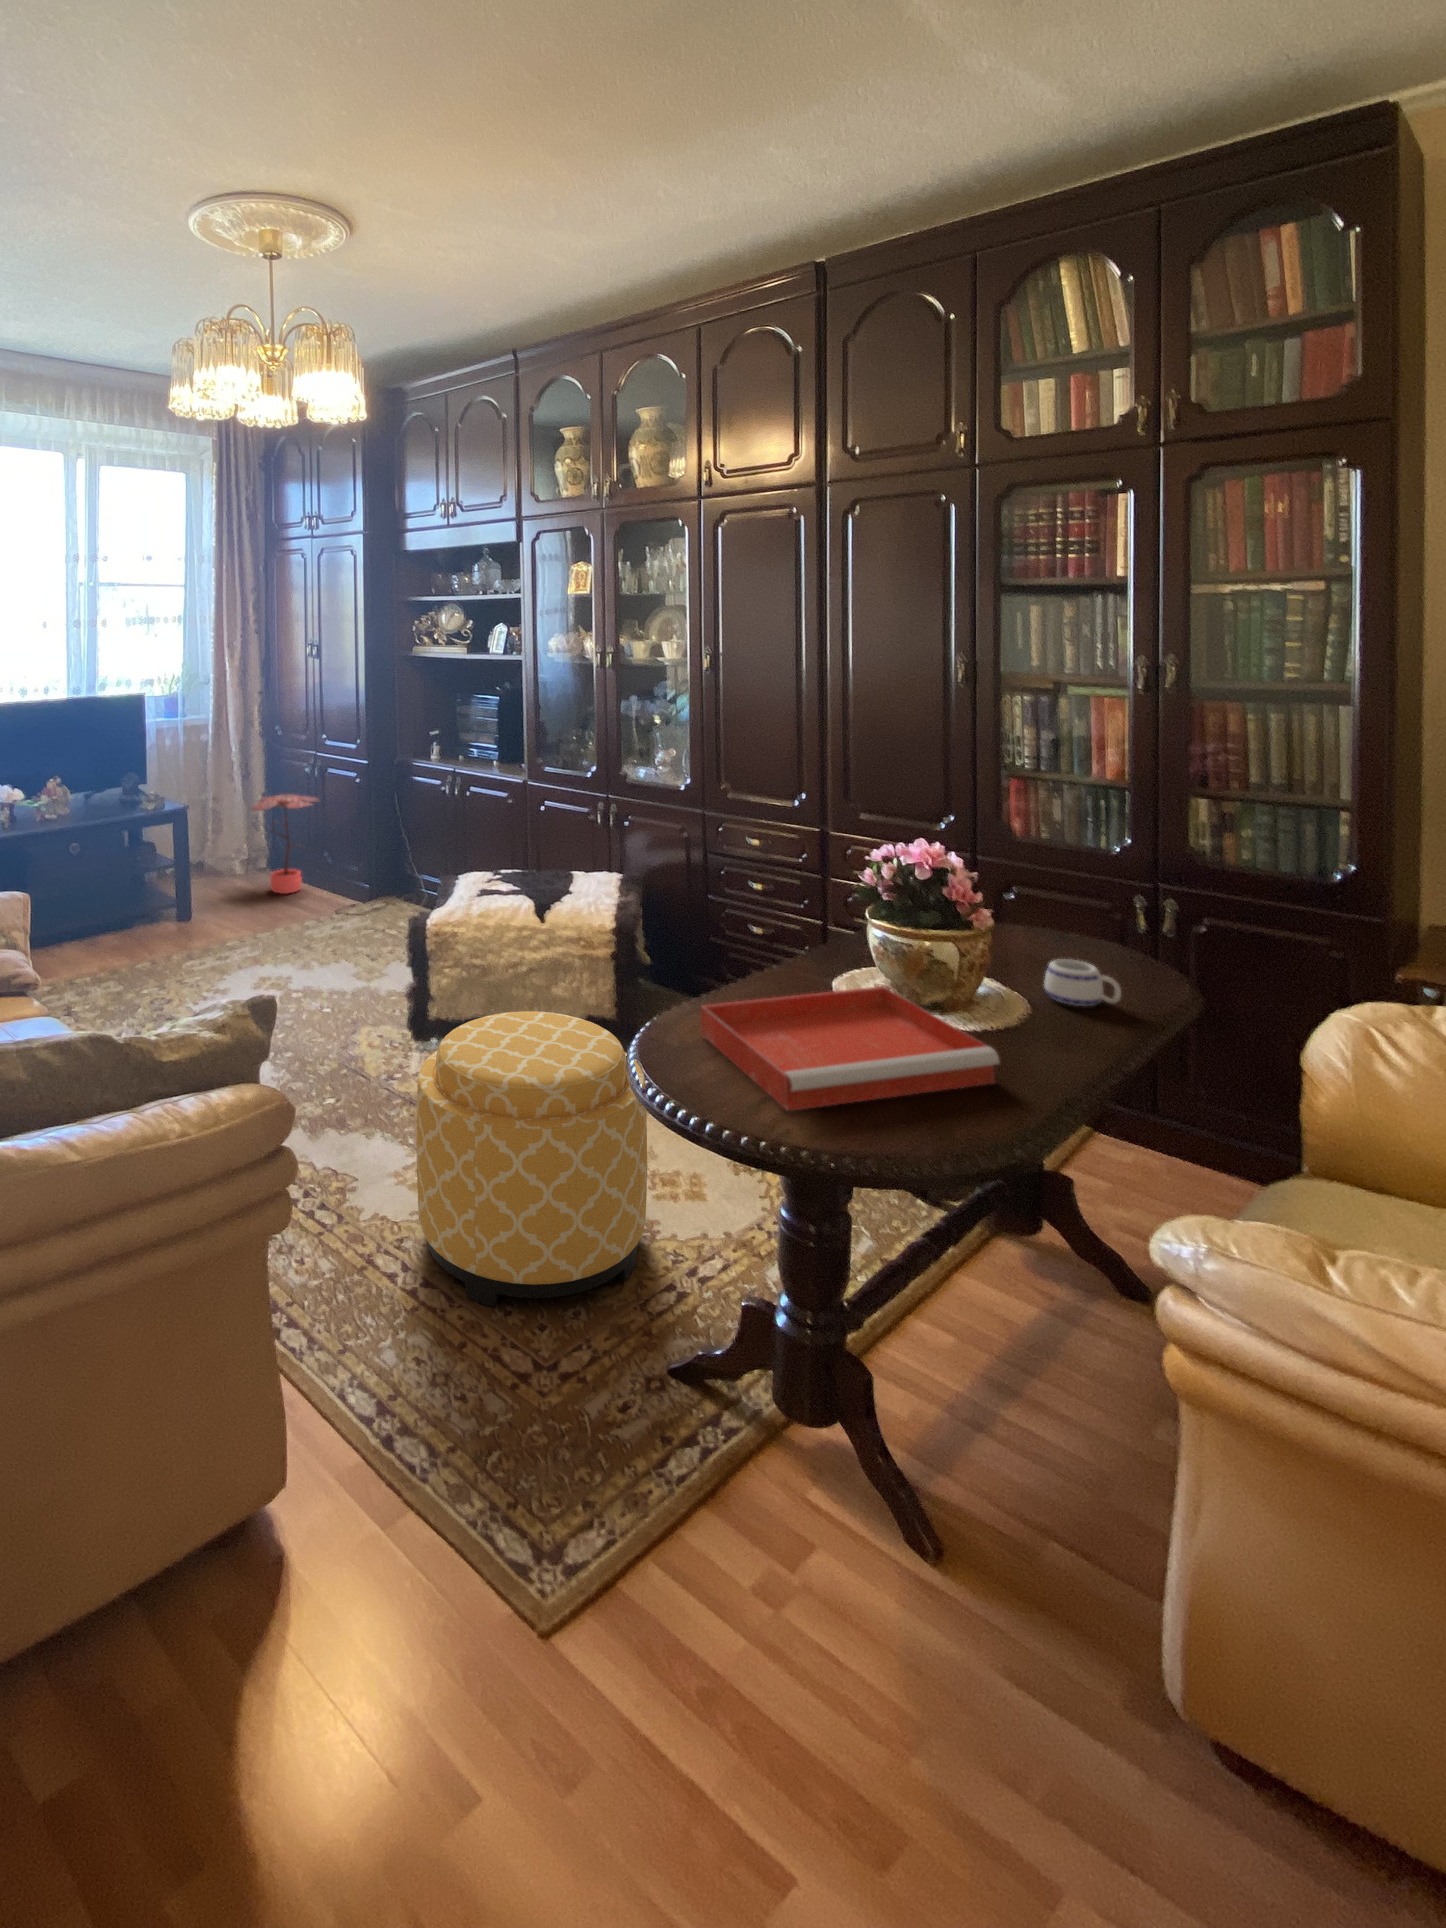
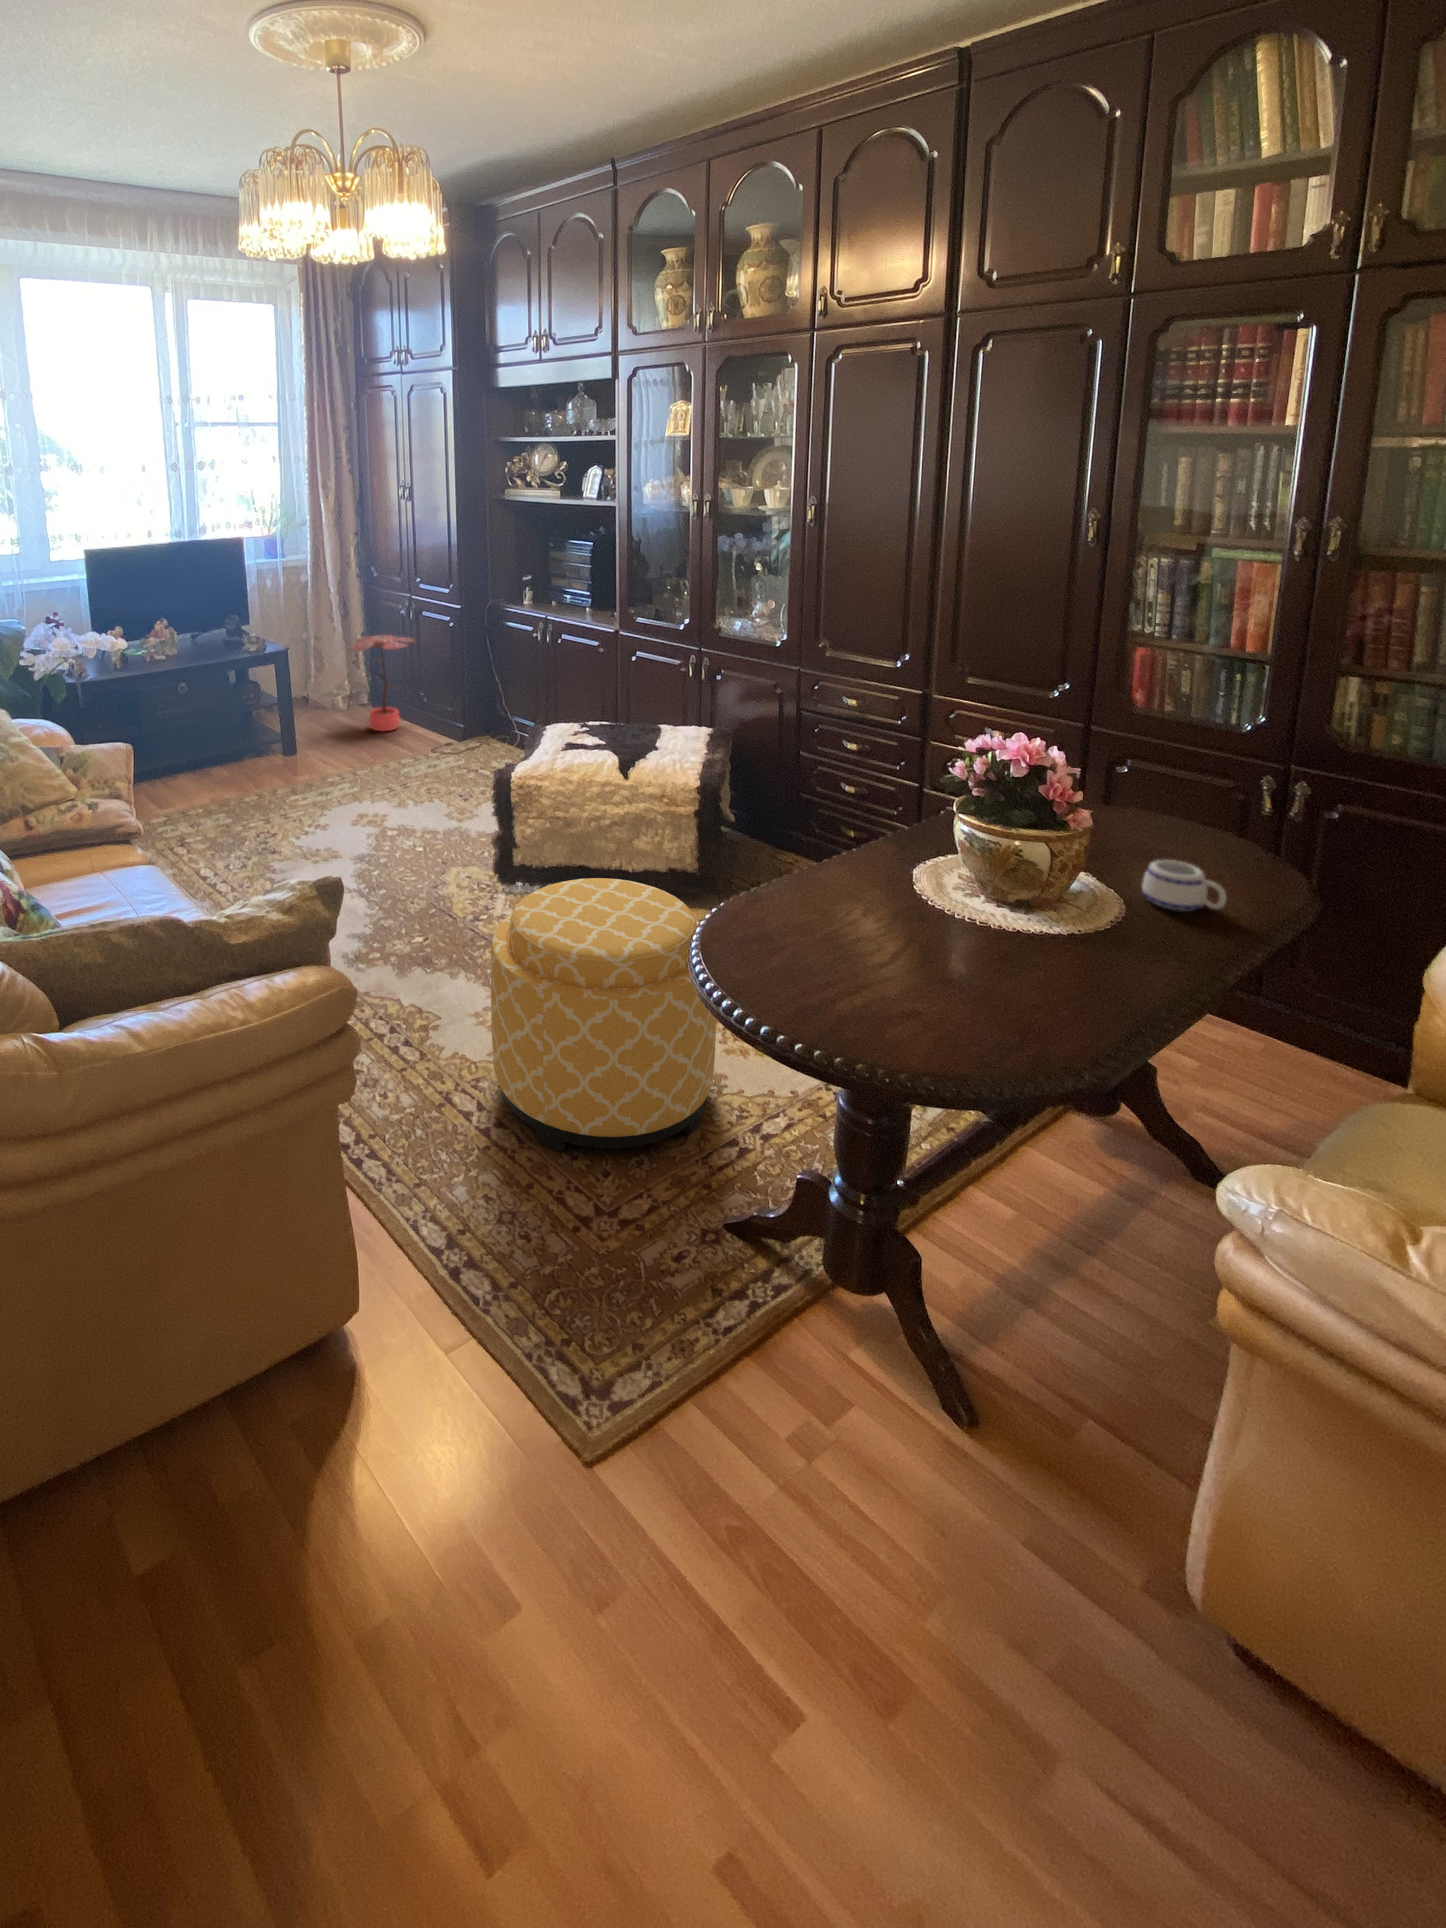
tray: present [701,986,999,1111] -> none [766,883,1077,1018]

